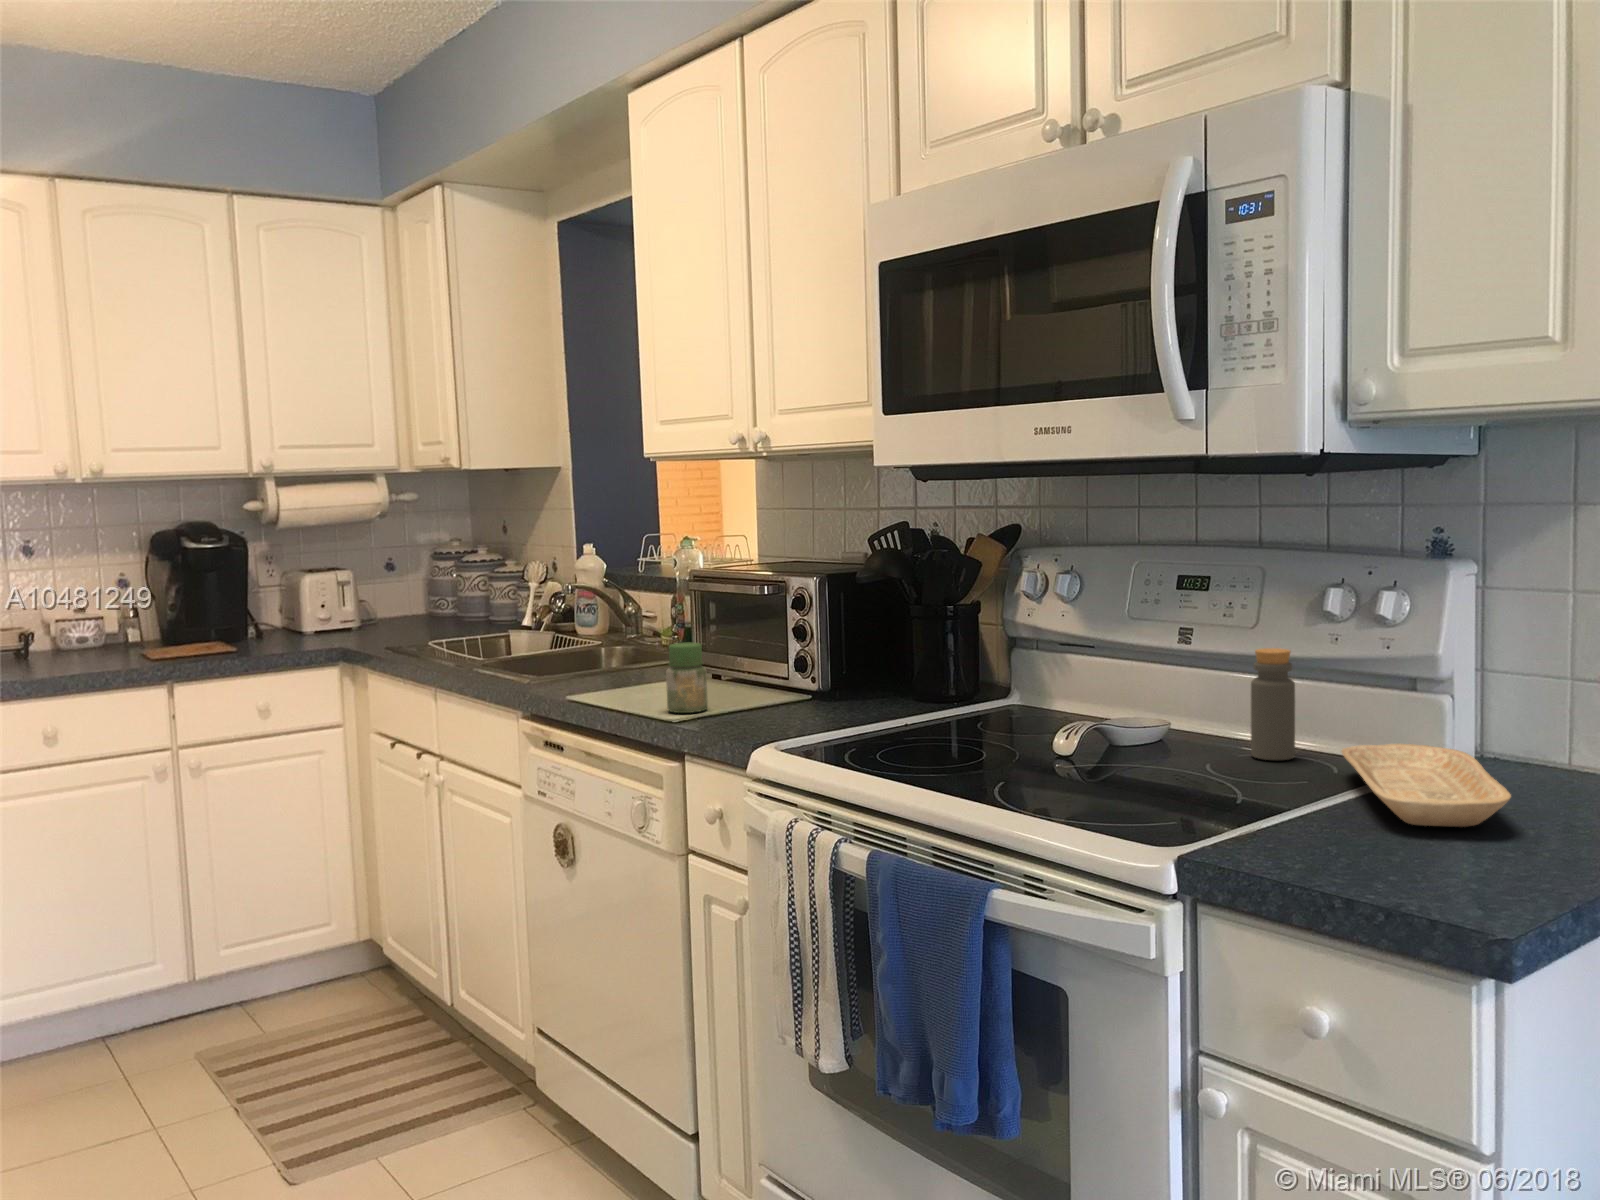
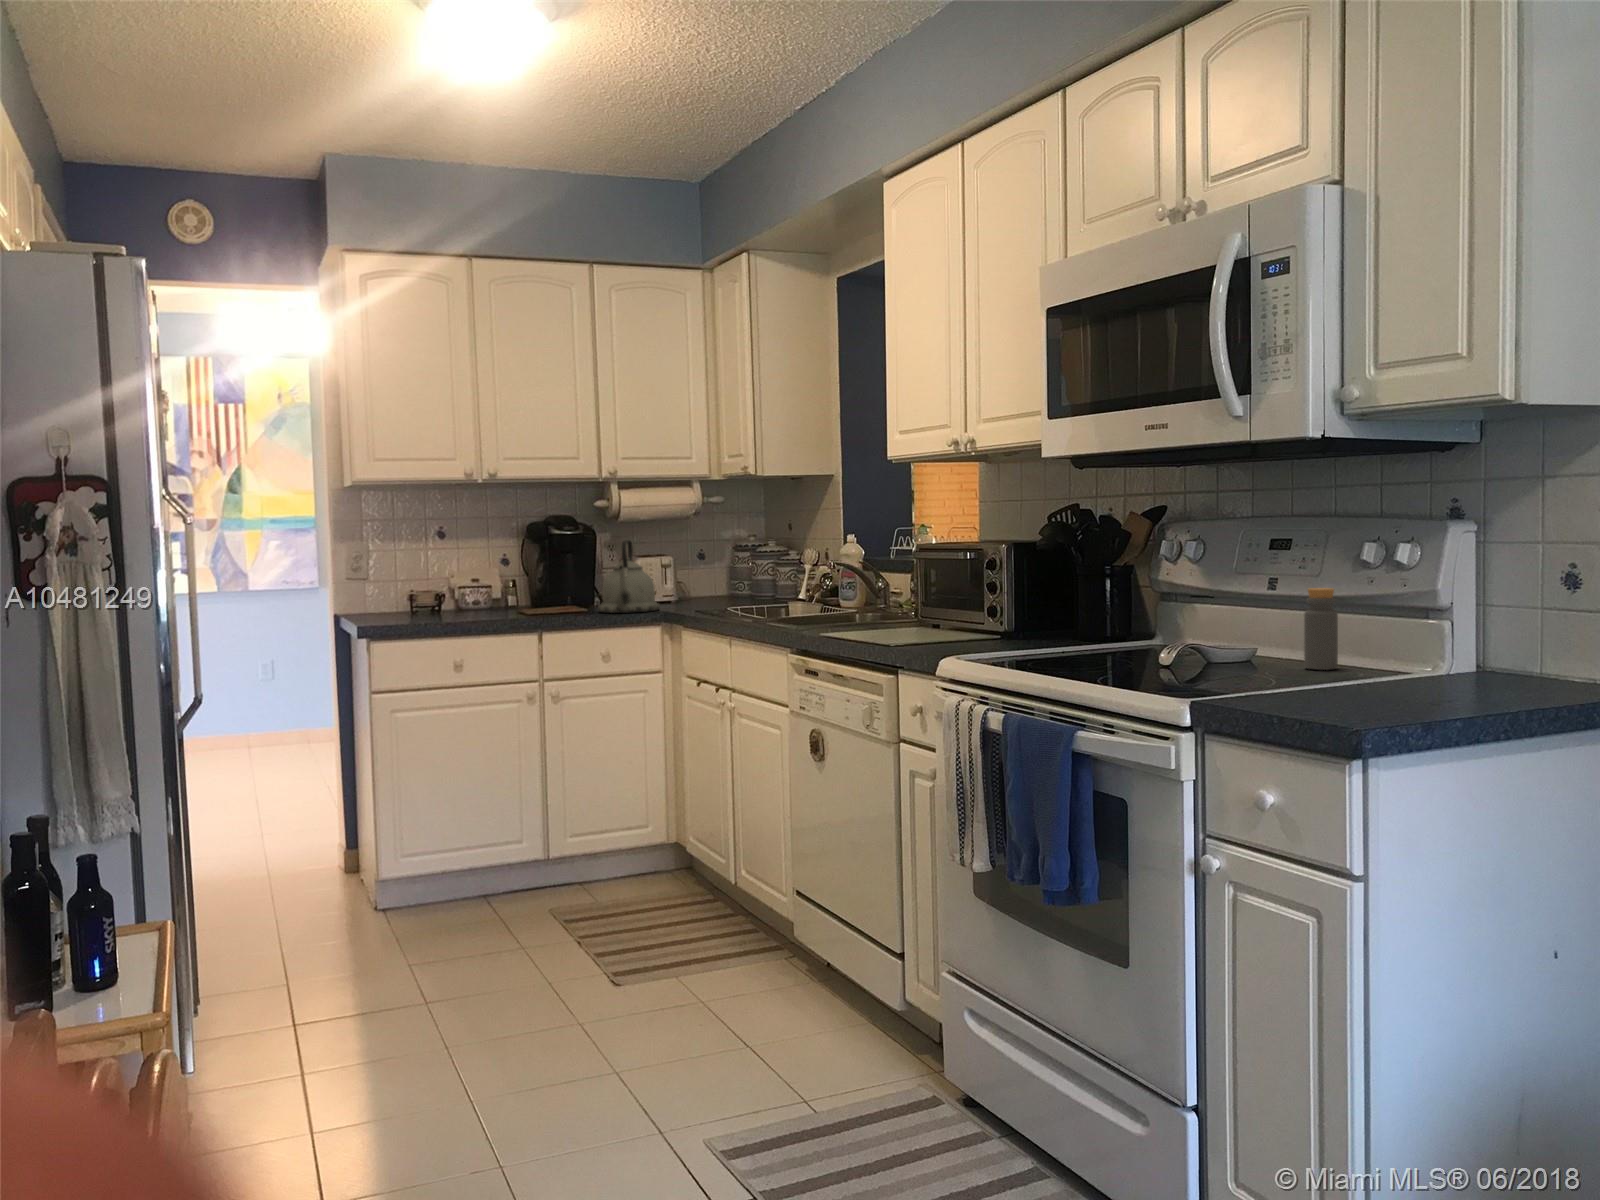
kettle: none [253,556,339,652] -> present [598,540,660,613]
jar: present [666,642,708,713] -> none [891,593,922,643]
tray: present [1341,744,1511,827] -> none [1347,655,1449,696]

